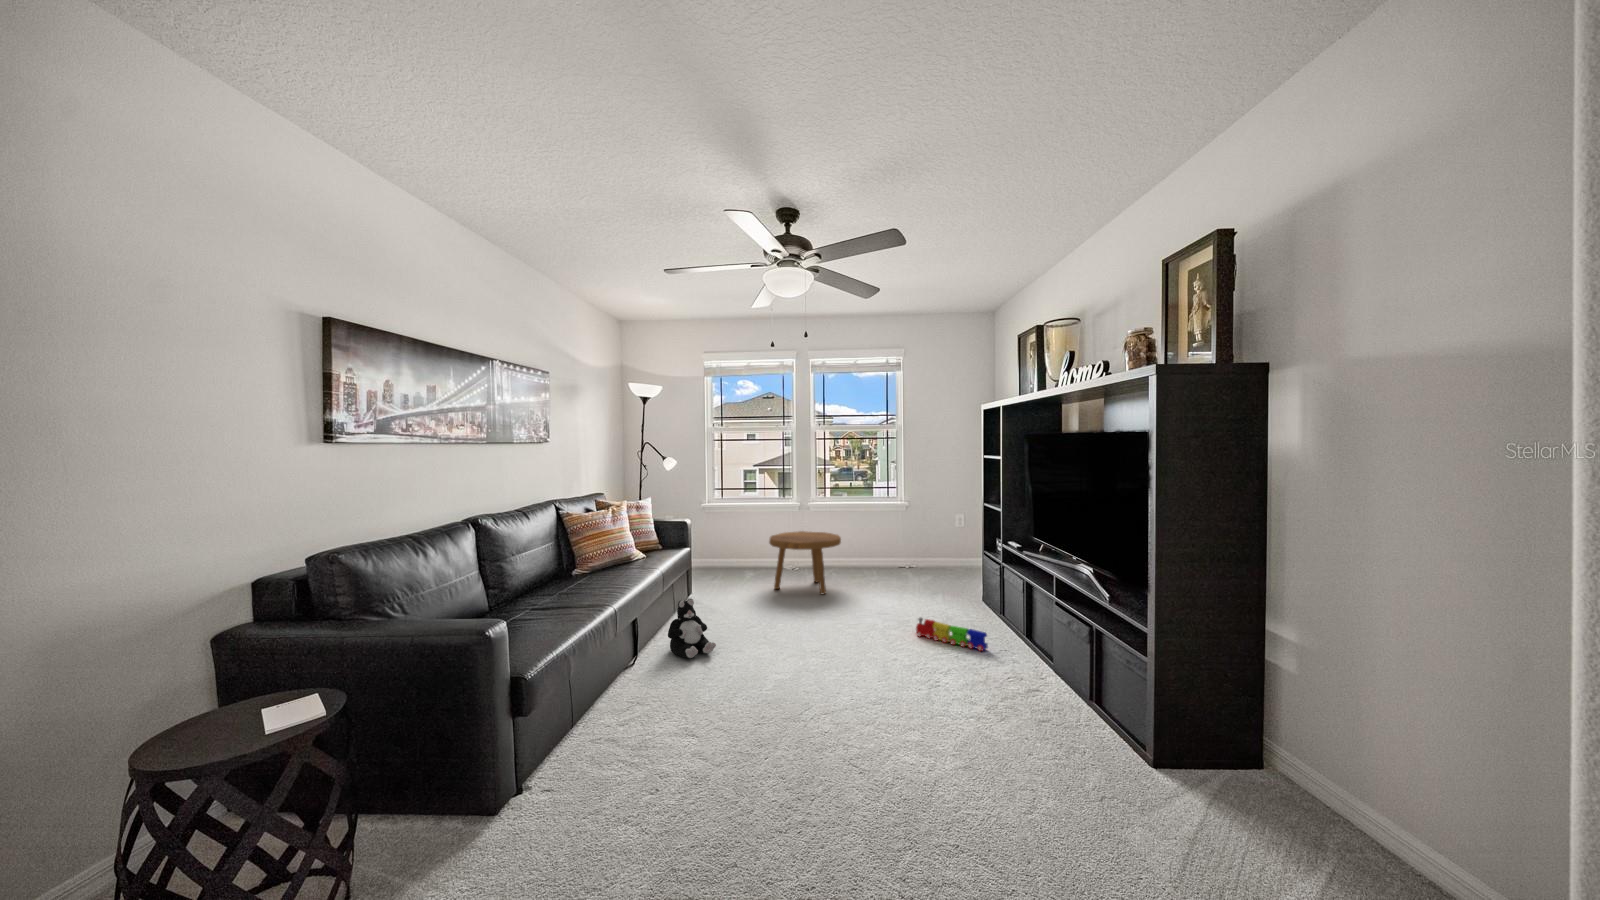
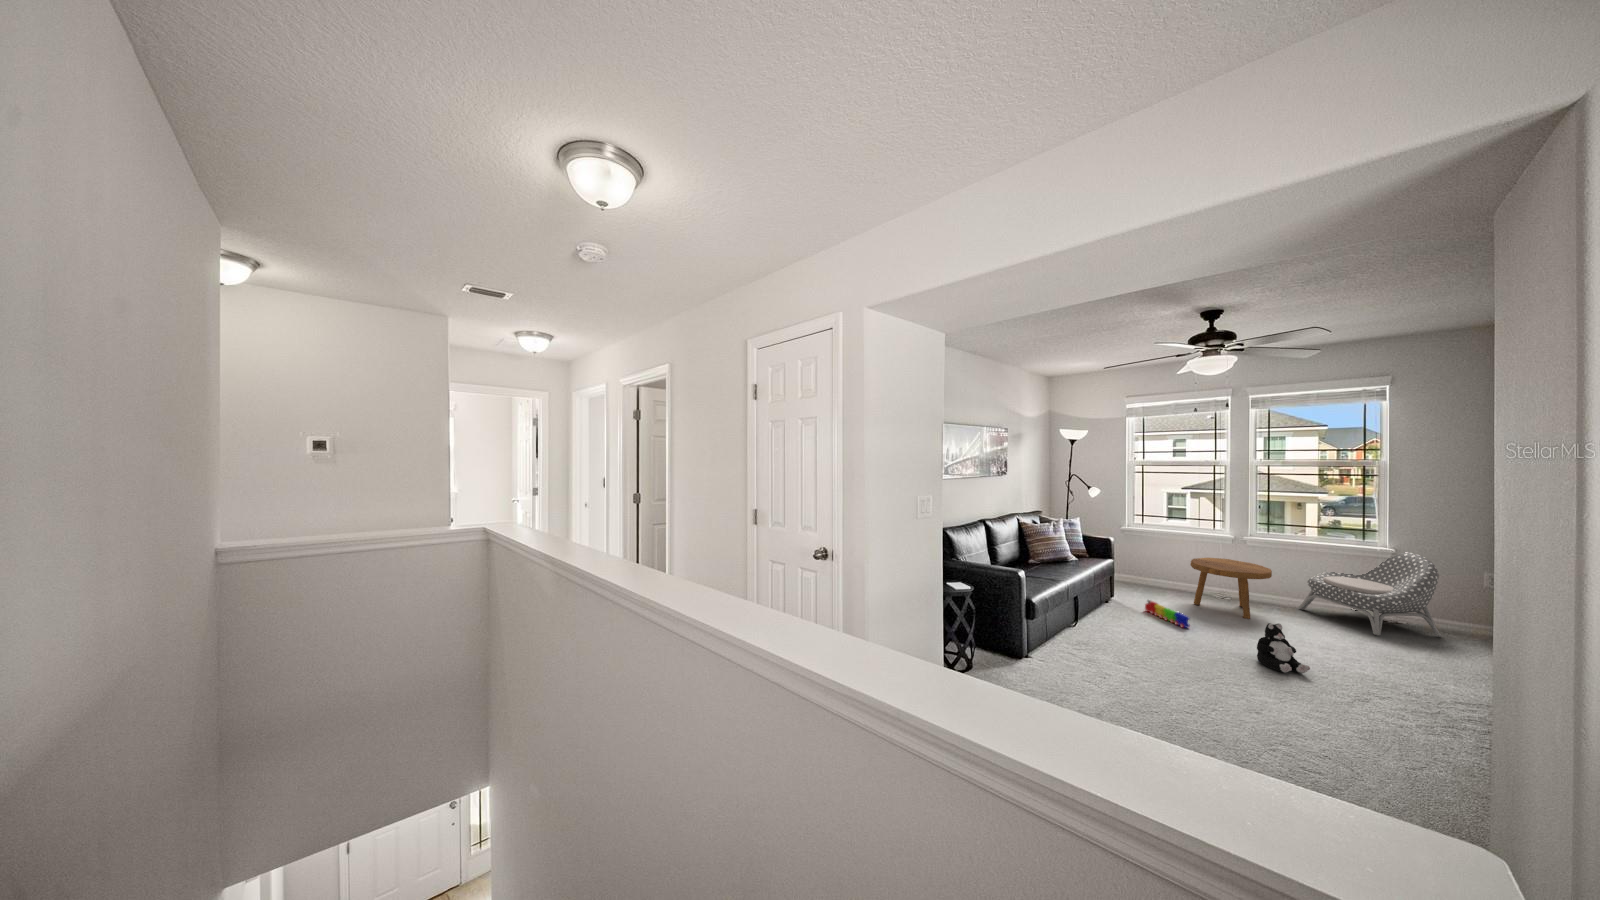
armchair: none [859,501,955,586] -> present [1299,552,1441,637]
plush toy: present [668,599,716,658] -> present [1257,623,1310,673]
toy train: present [916,617,988,651] -> present [1145,600,1190,628]

